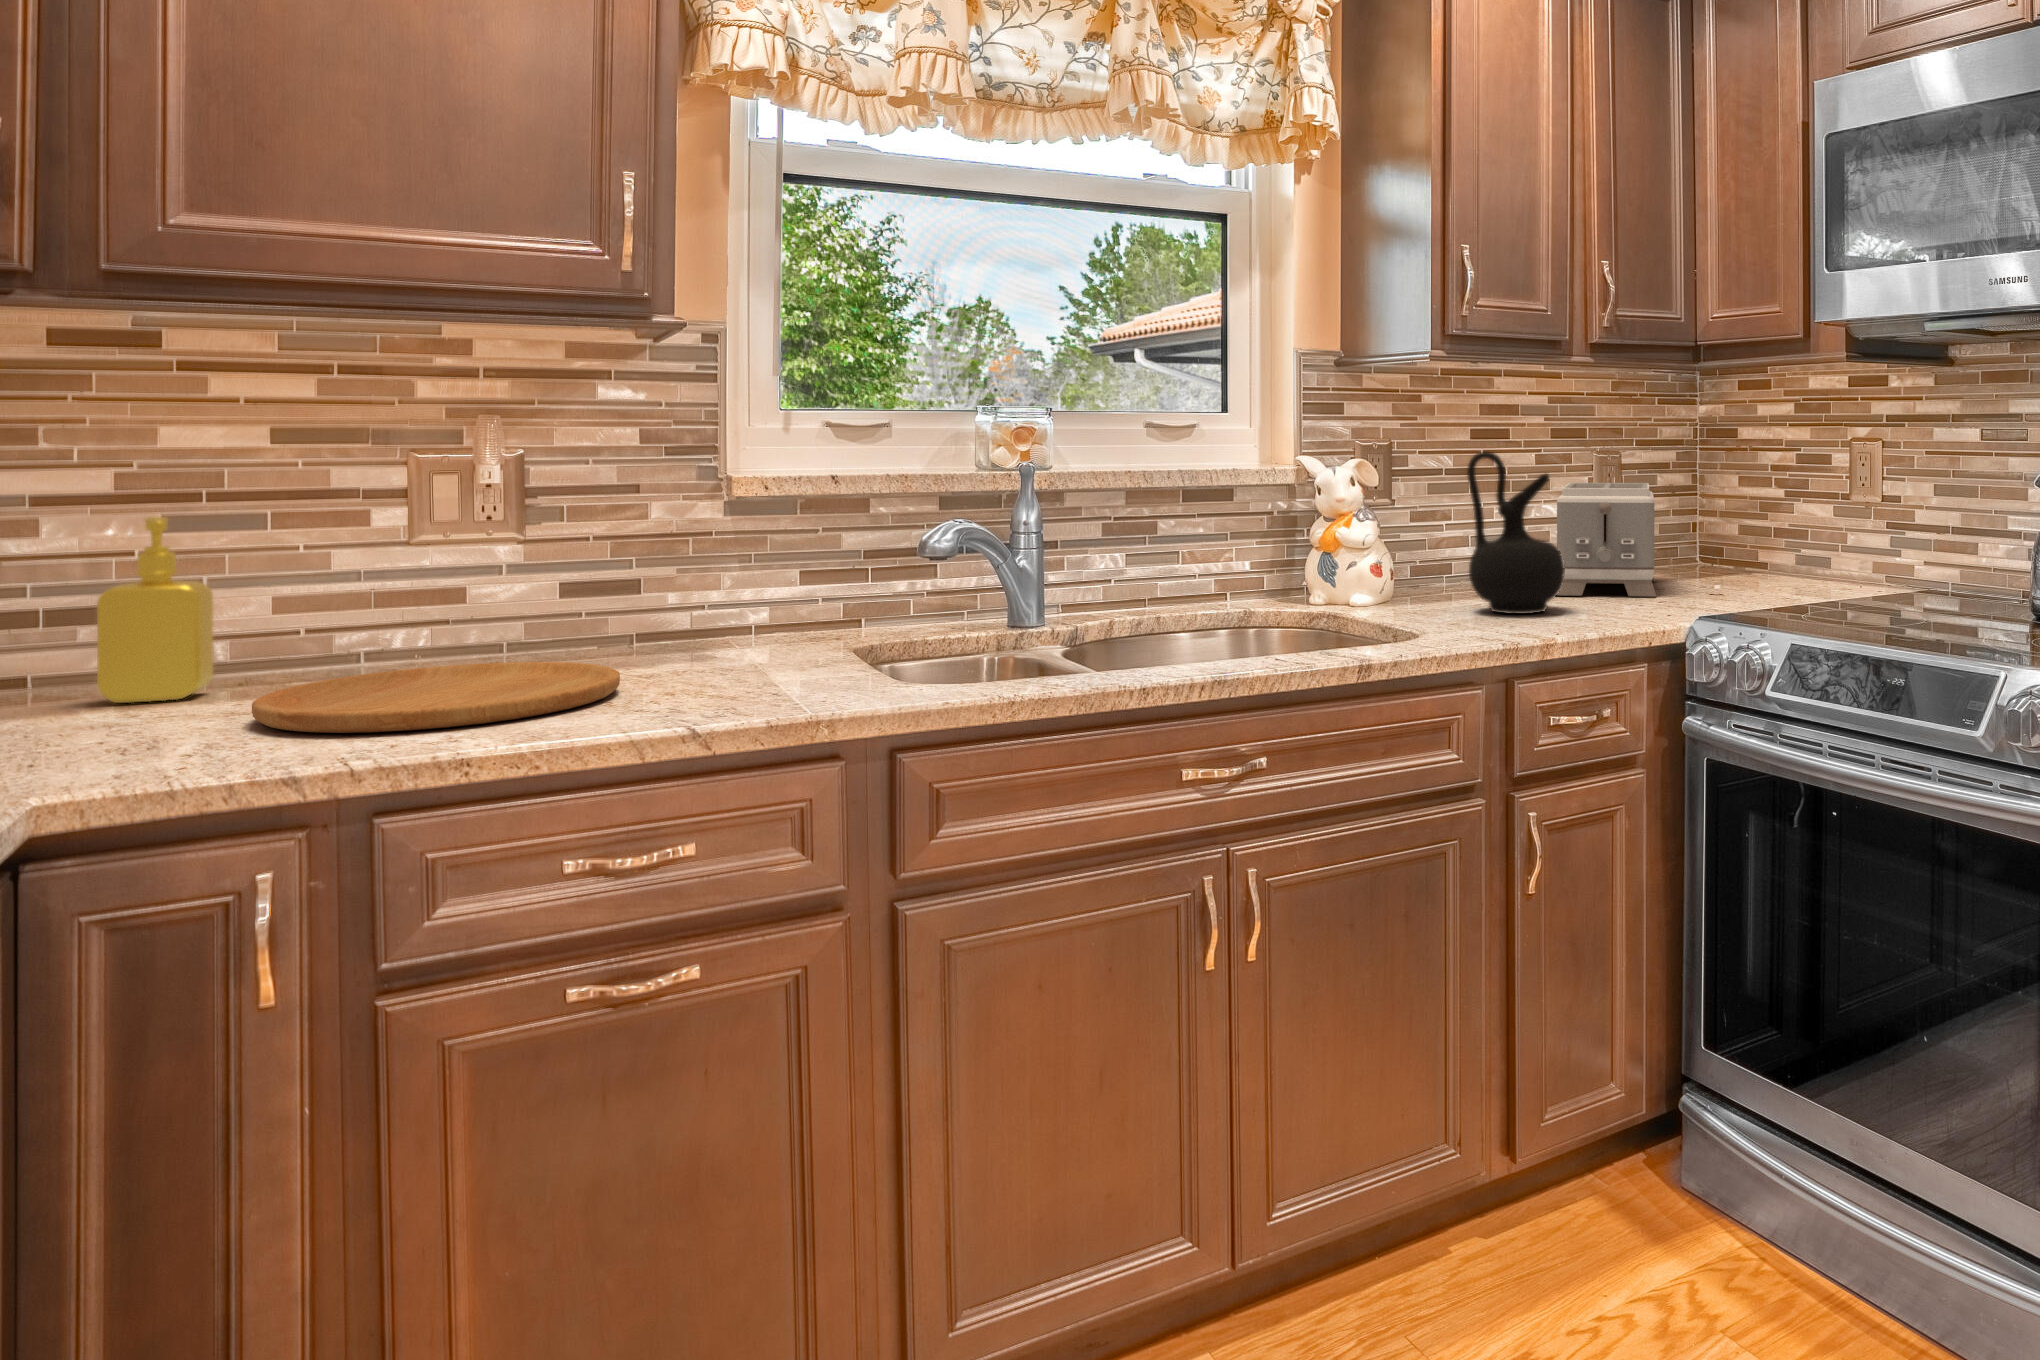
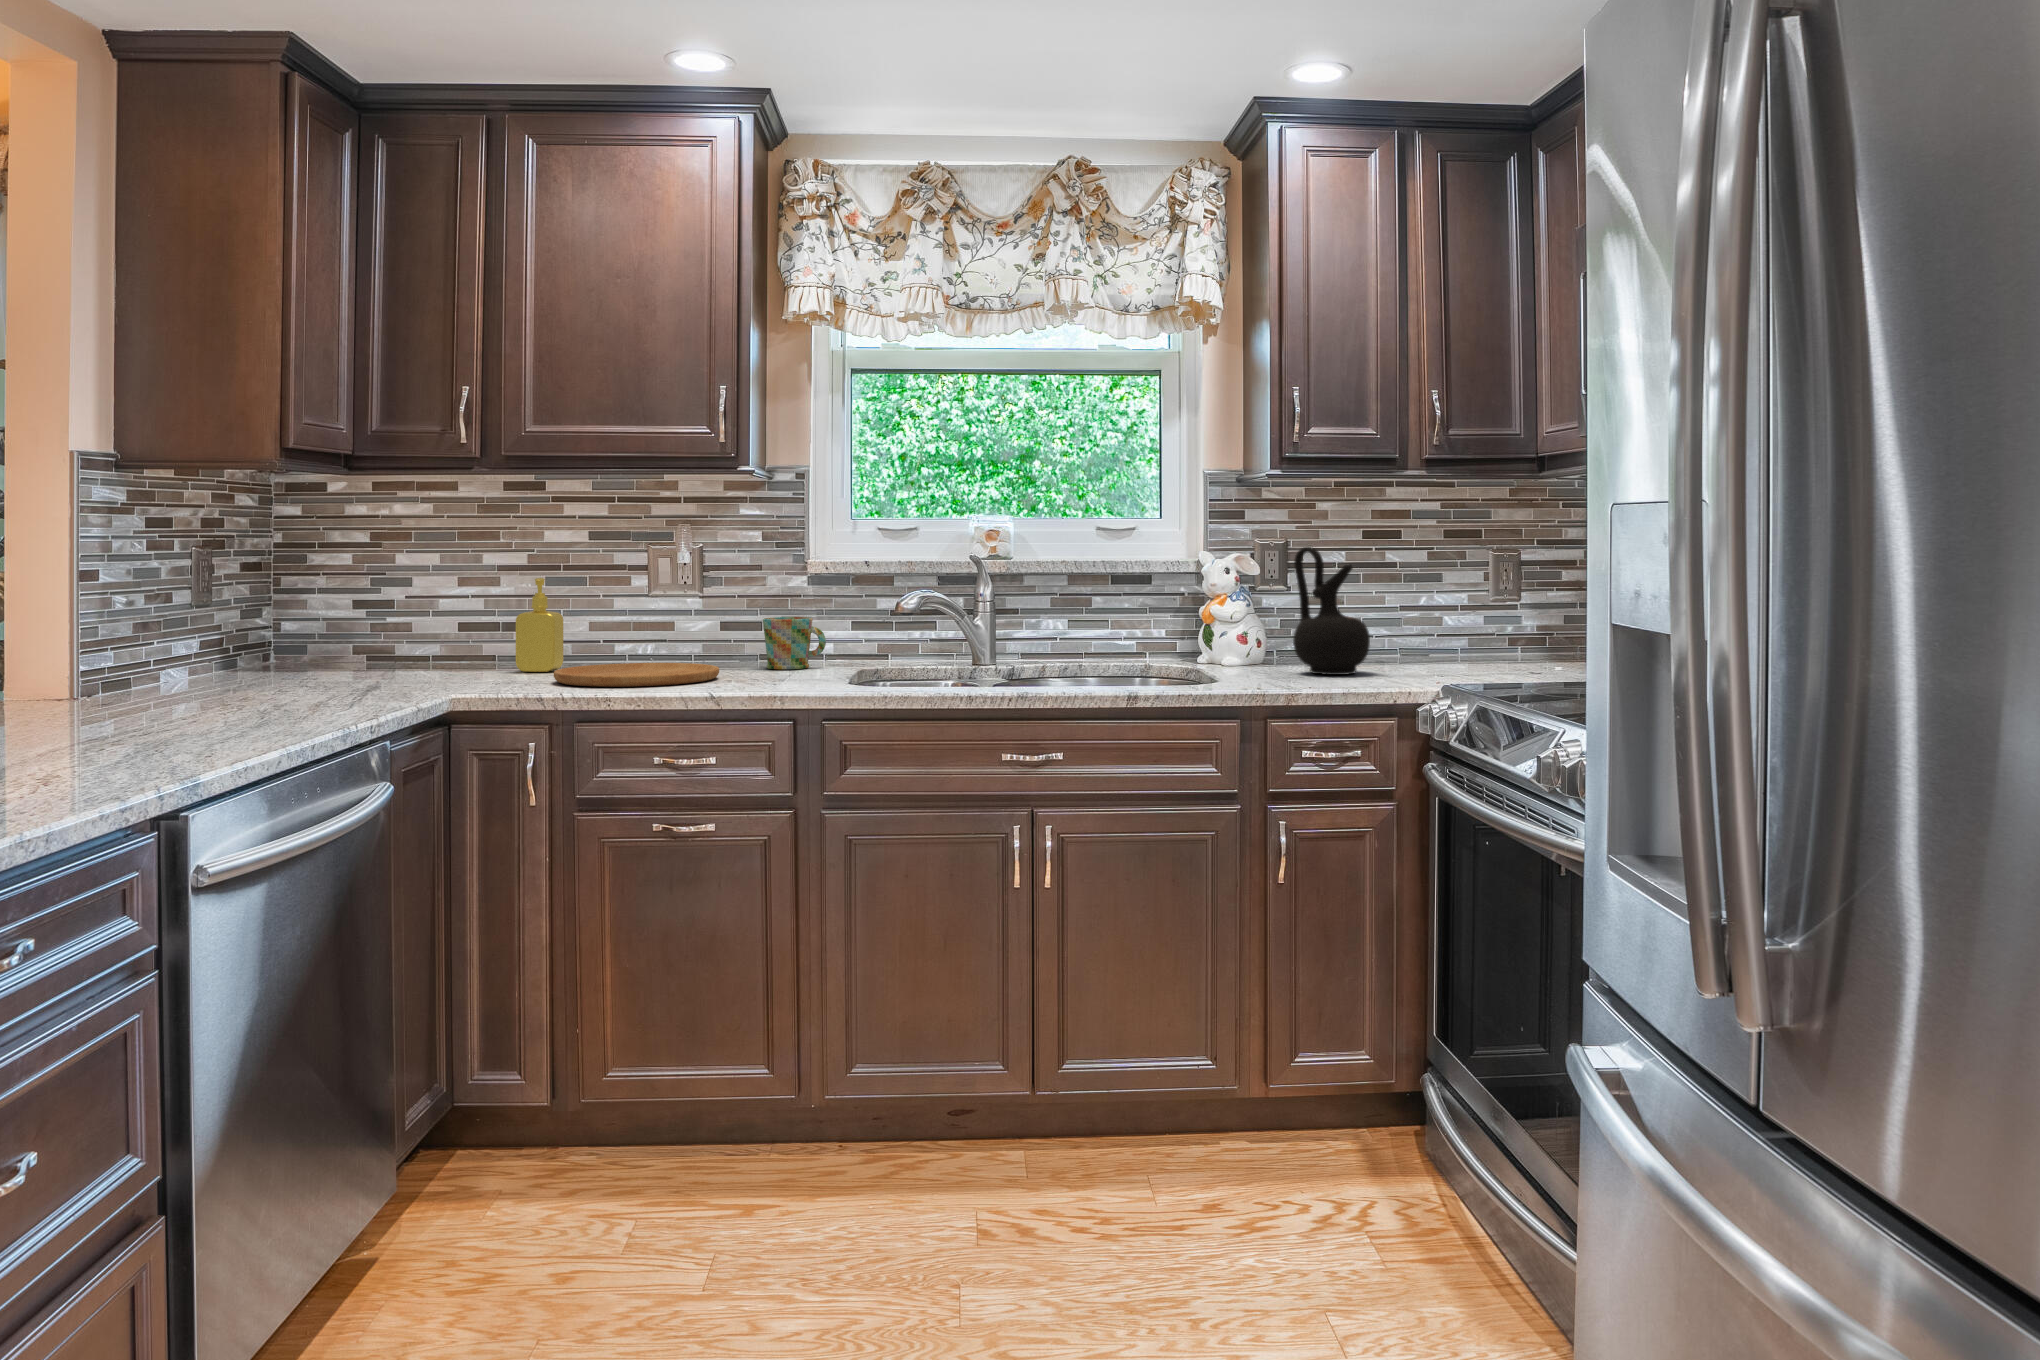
toaster: present [1557,483,1656,597] -> none [1400,576,1532,671]
mug: none [649,568,763,658] -> present [763,617,826,669]

